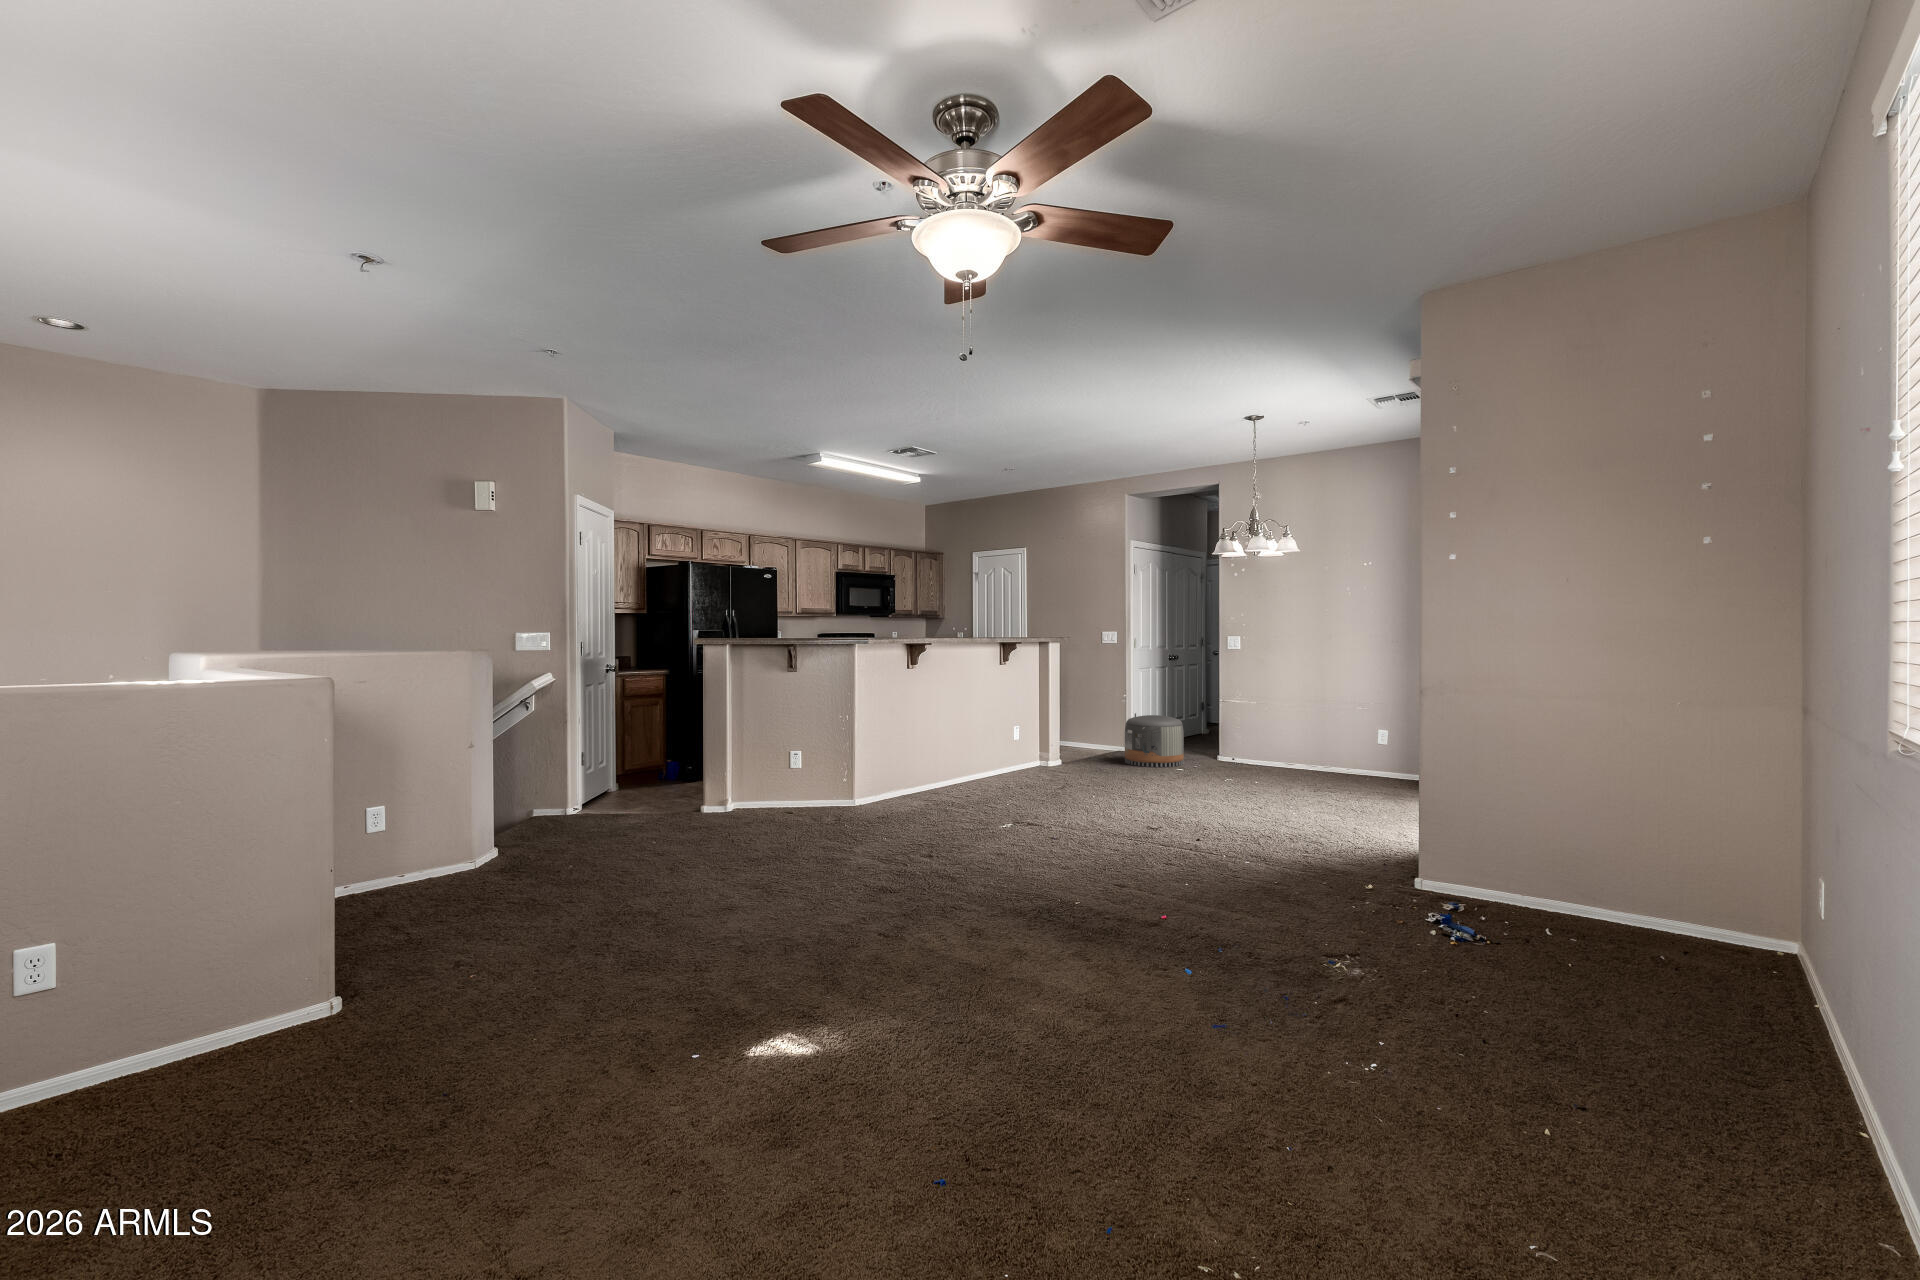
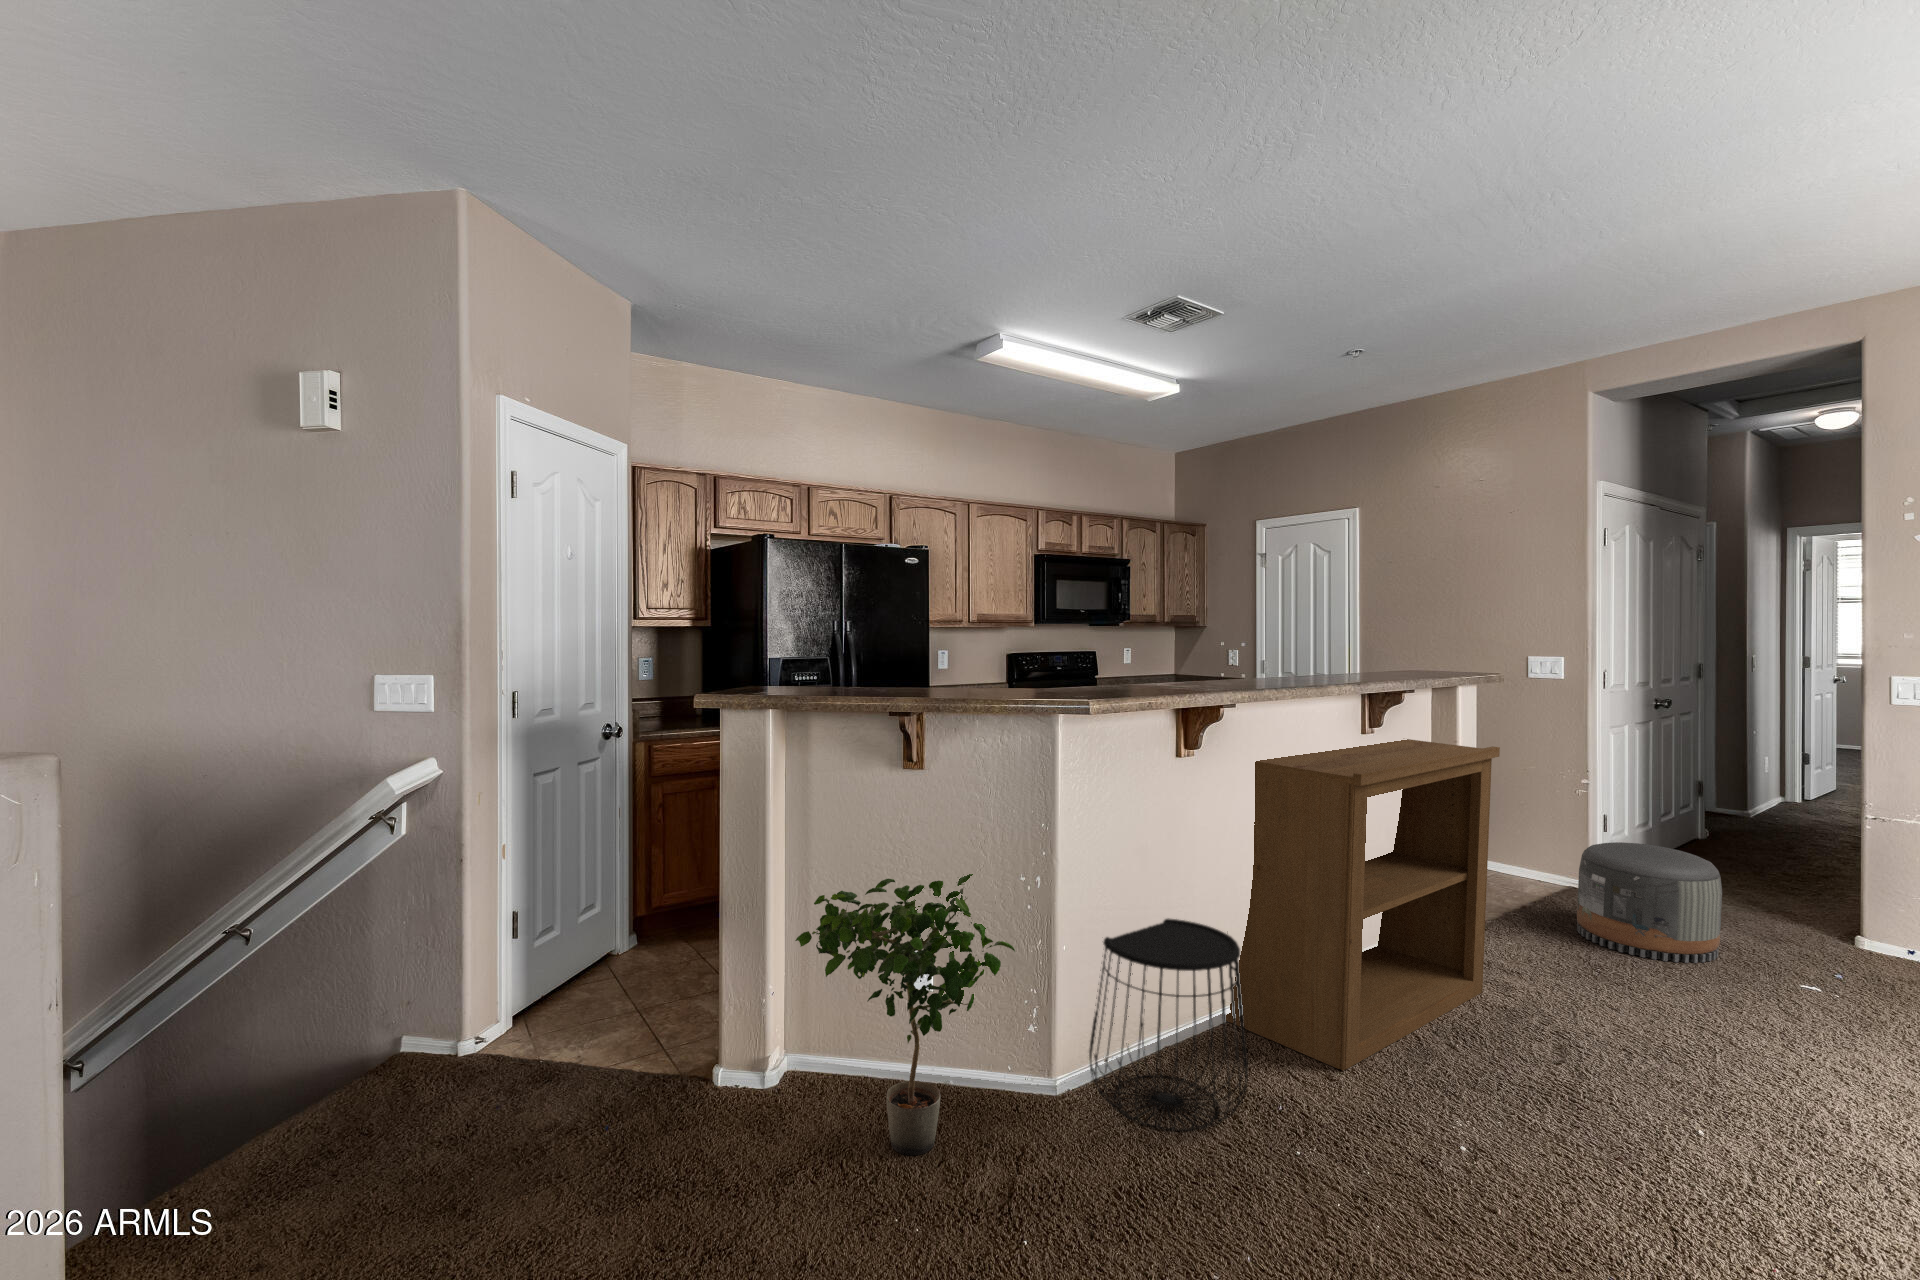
bookshelf: none [940,659,1067,796] -> present [1226,739,1500,1071]
potted plant: none [749,704,844,819] -> present [795,874,1015,1155]
side table: none [876,730,944,809] -> present [1089,918,1248,1131]

